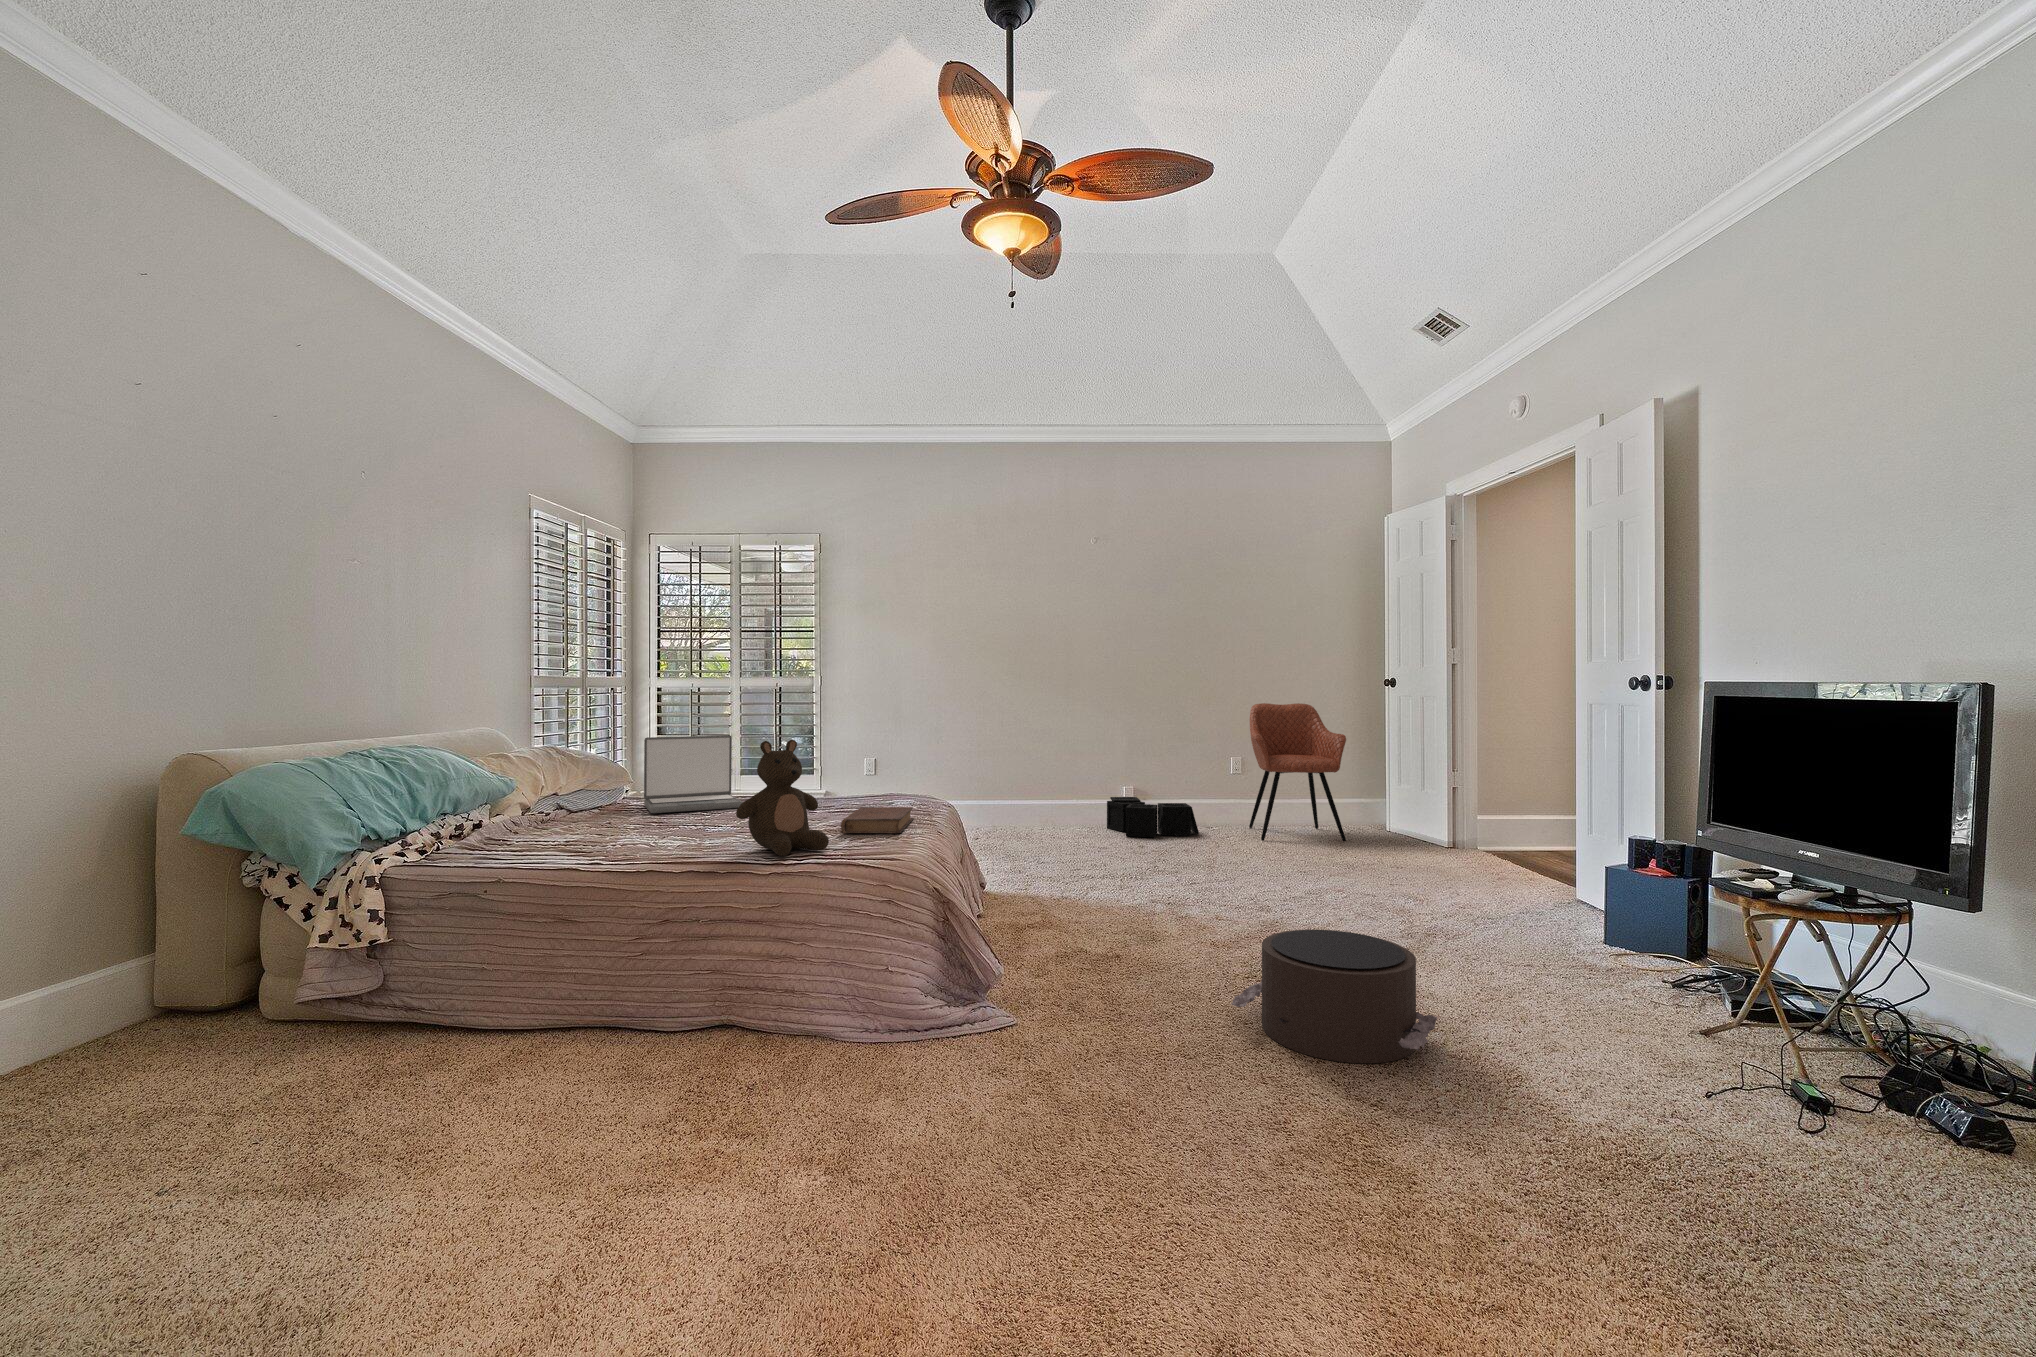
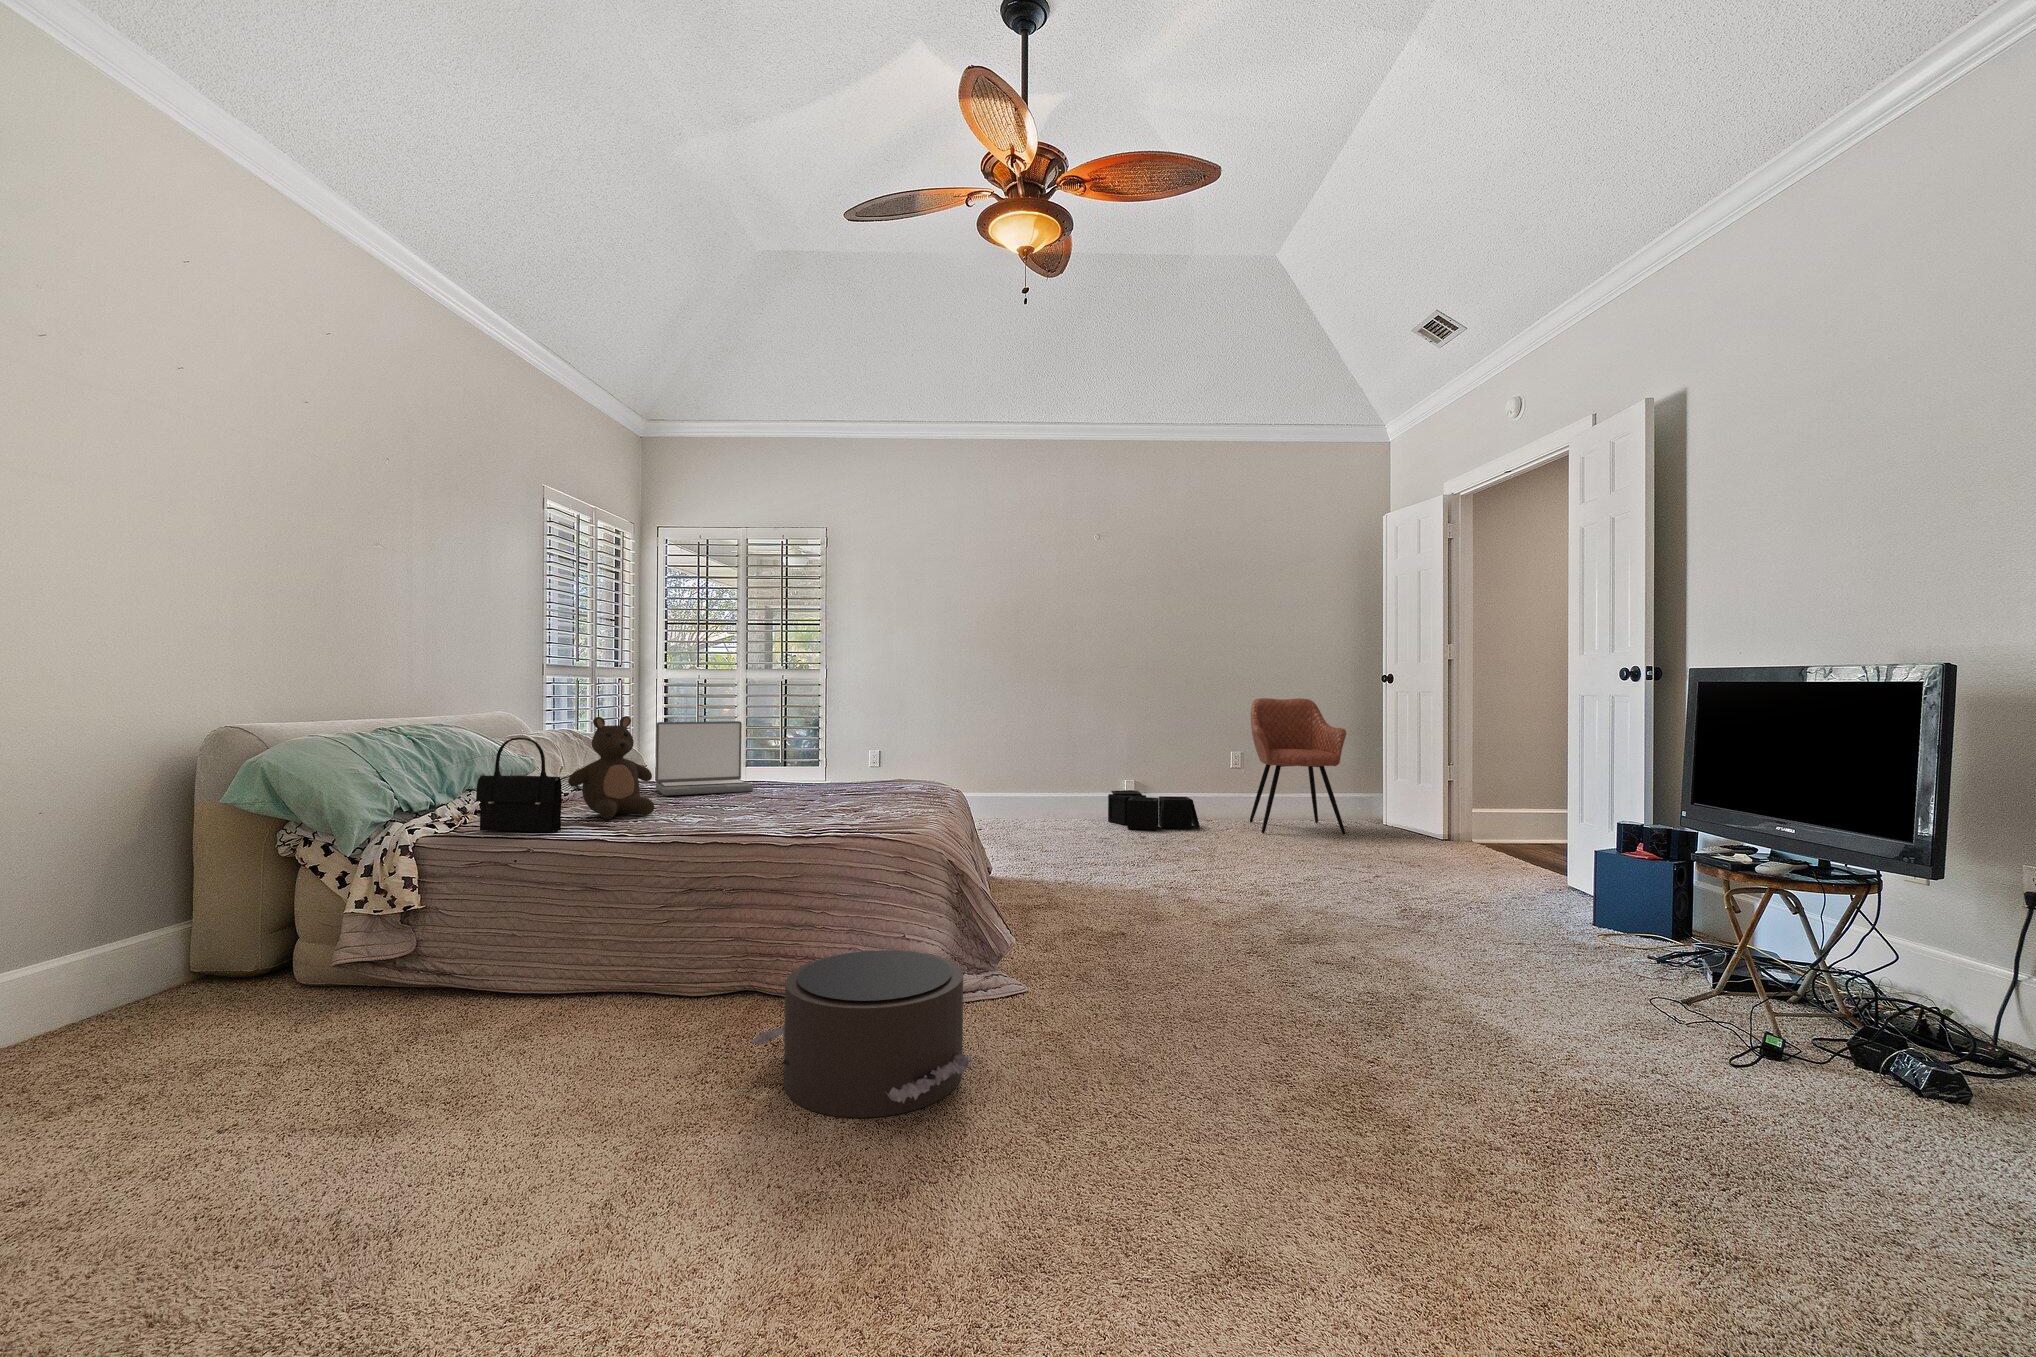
stuffed bear: present [736,740,829,856] -> present [568,716,654,819]
handbag: none [450,761,538,858] -> present [476,738,561,832]
book: present [841,807,914,833] -> none [853,790,923,813]
pouf: present [1231,930,1437,1063] -> present [751,950,977,1118]

